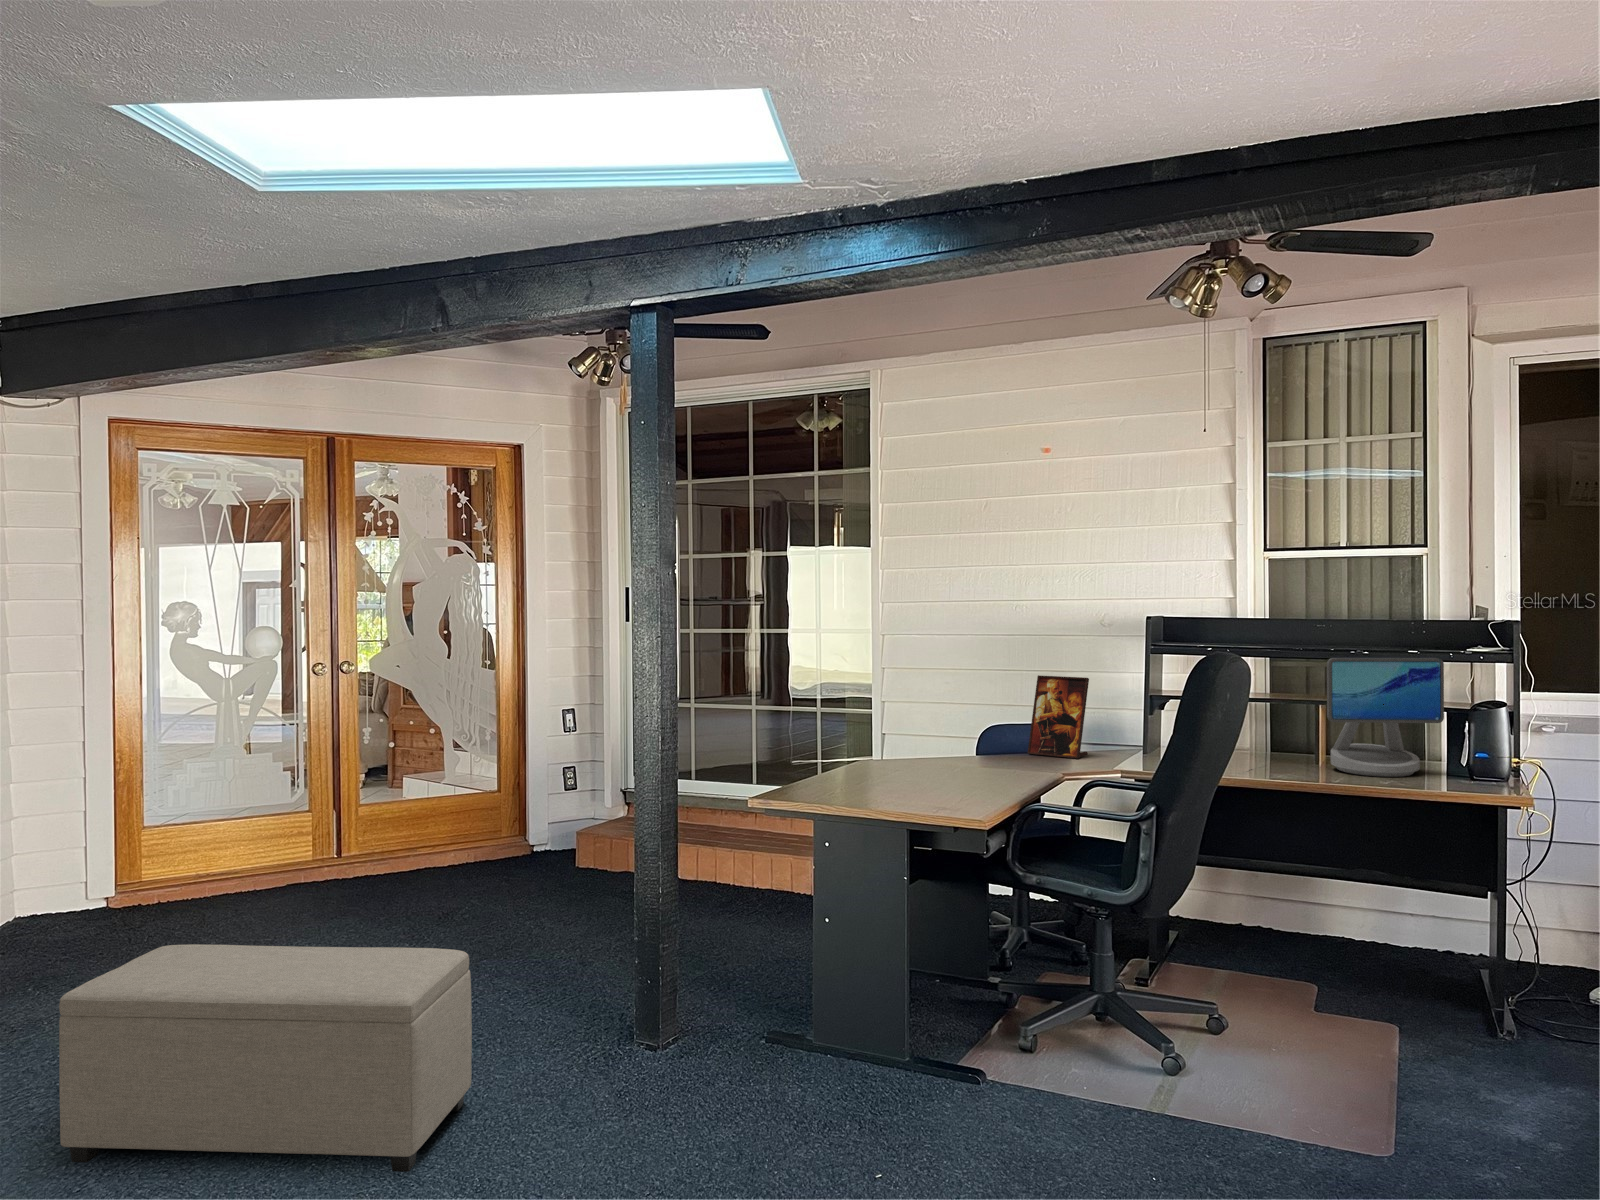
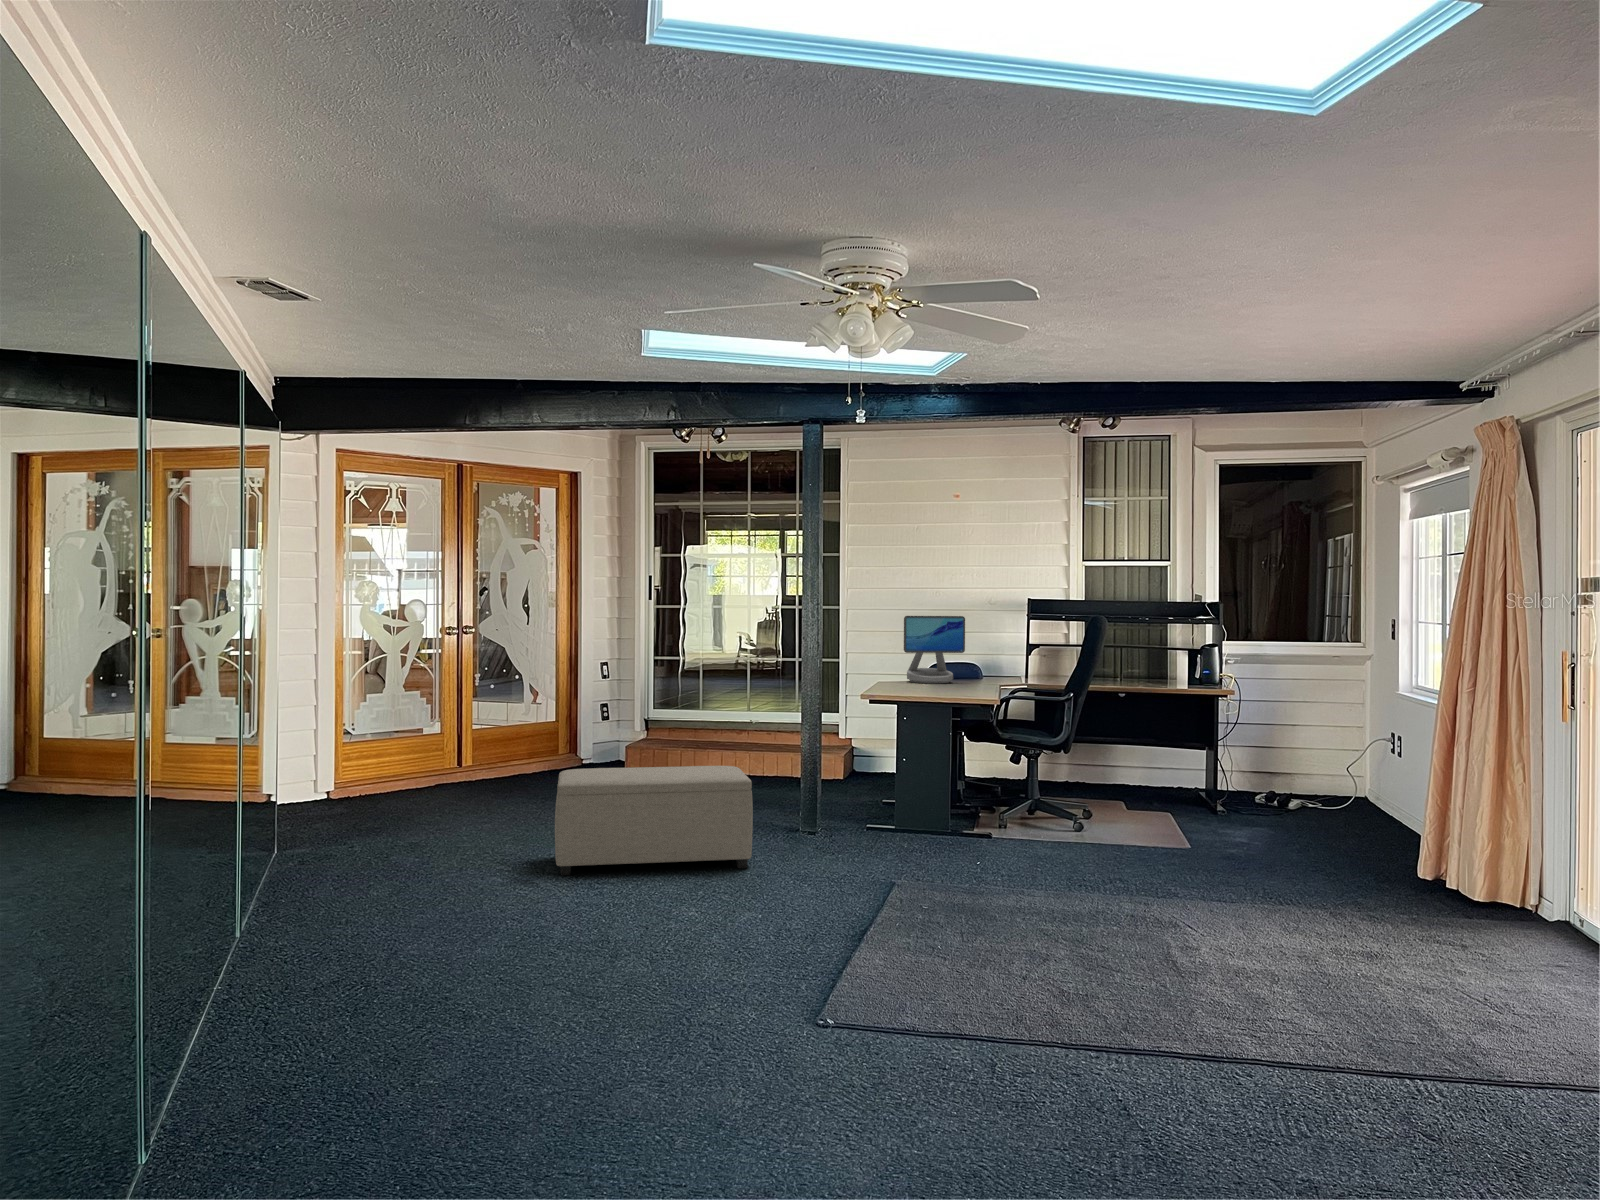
computer monitor: present [1327,658,1444,777] -> present [904,616,965,684]
picture frame: present [1028,675,1089,759] -> none [963,632,999,679]

